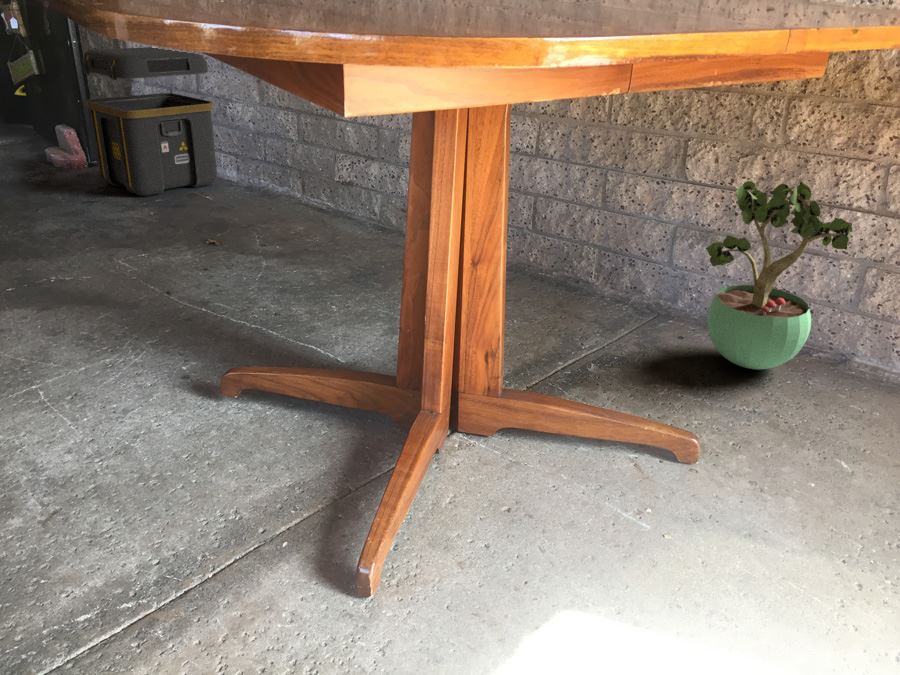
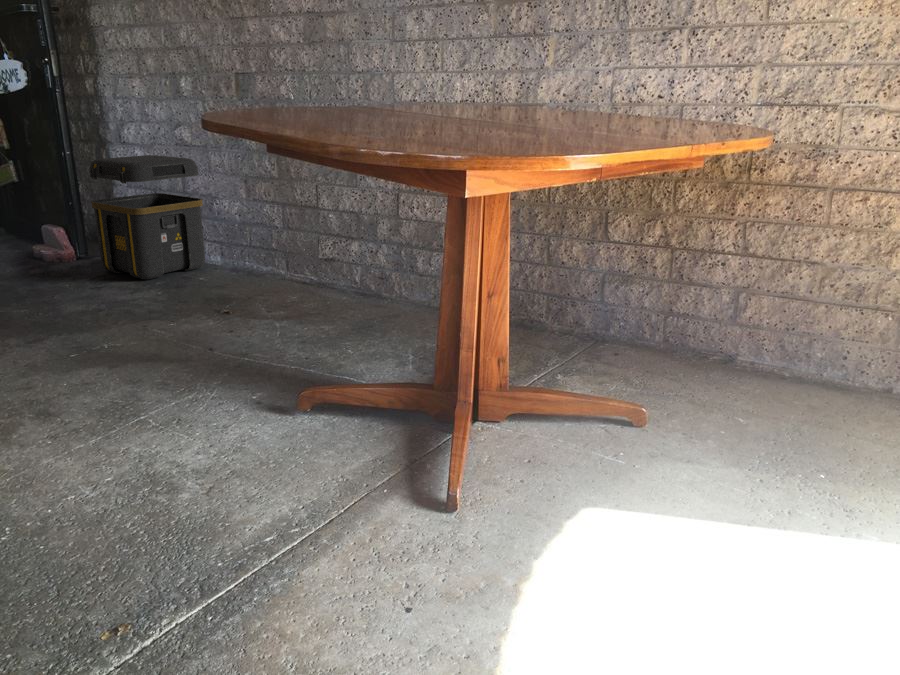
potted plant: present [706,181,852,369] -> none [630,236,729,370]

